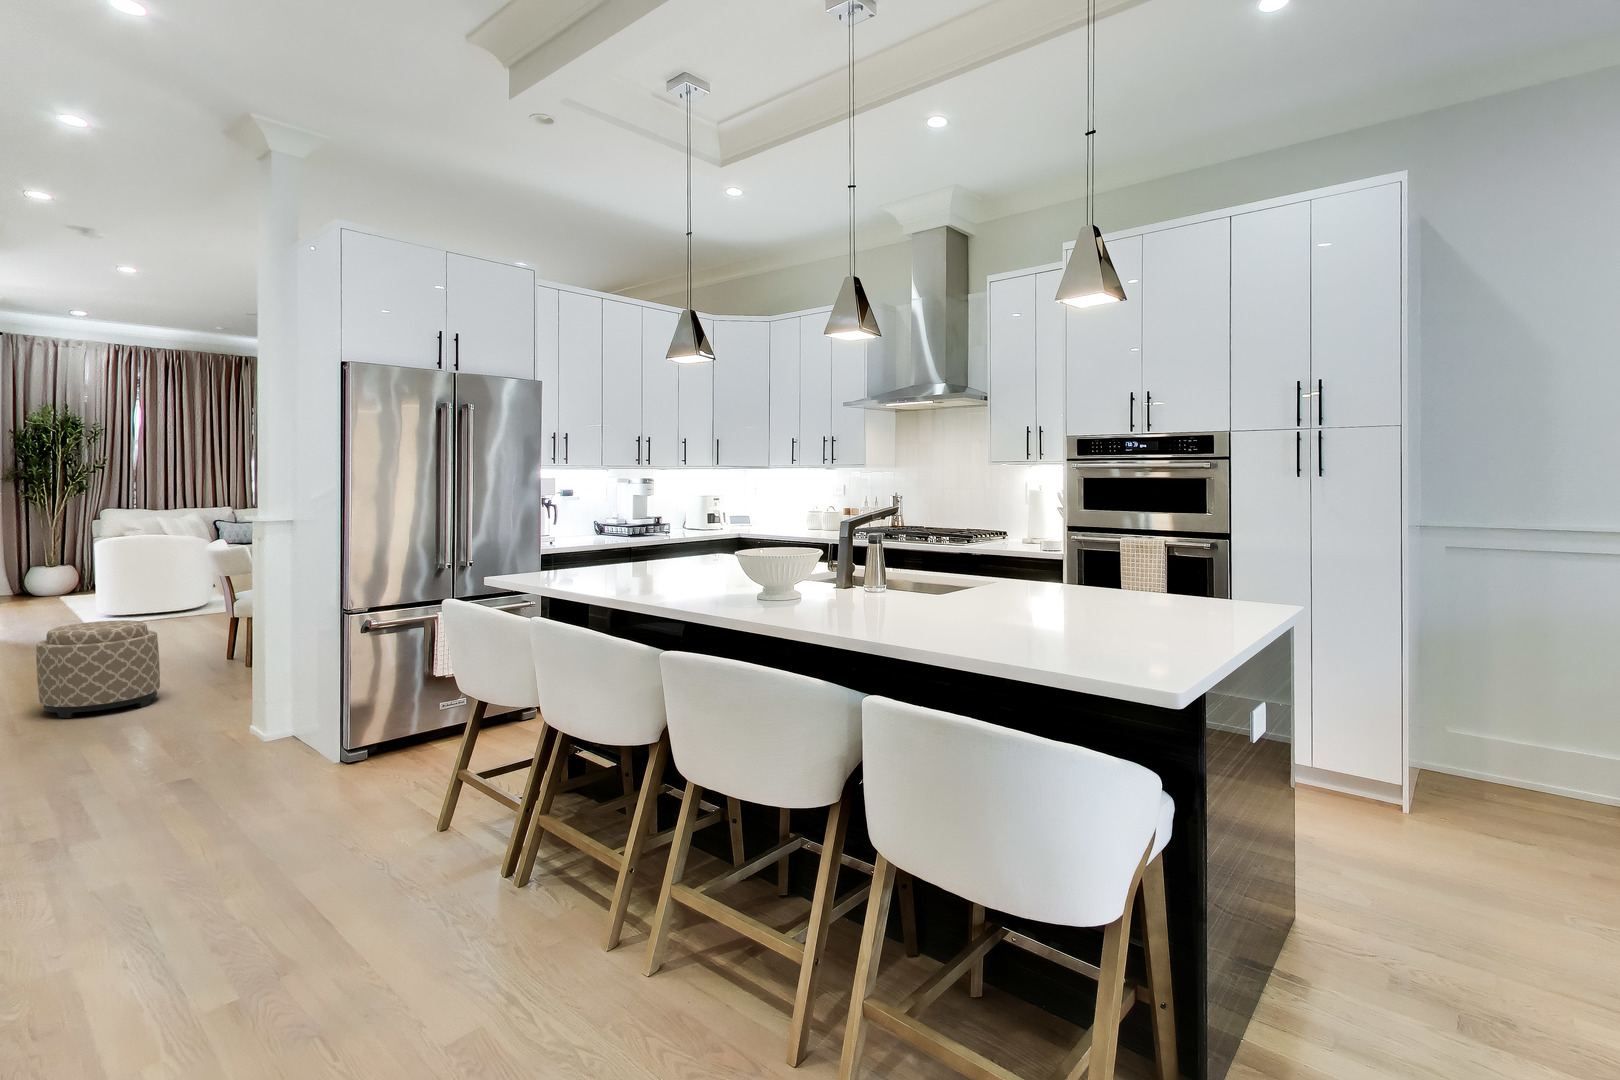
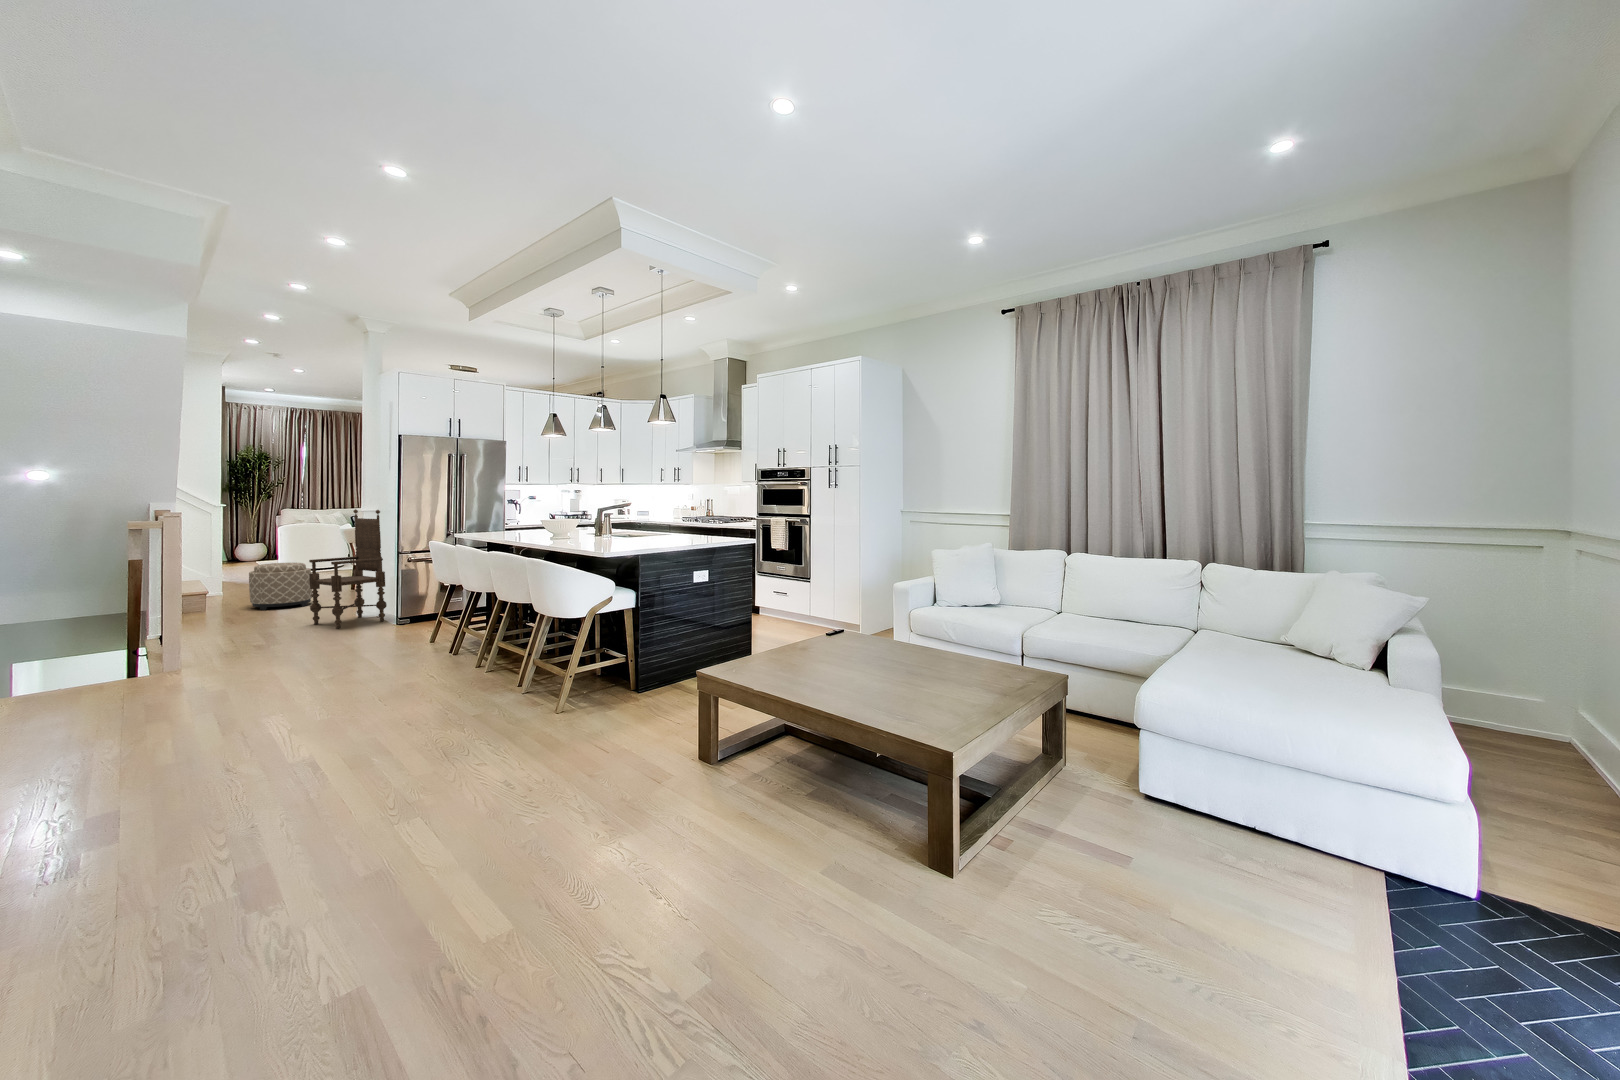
armchair: none [158,521,316,776] -> present [309,509,387,628]

